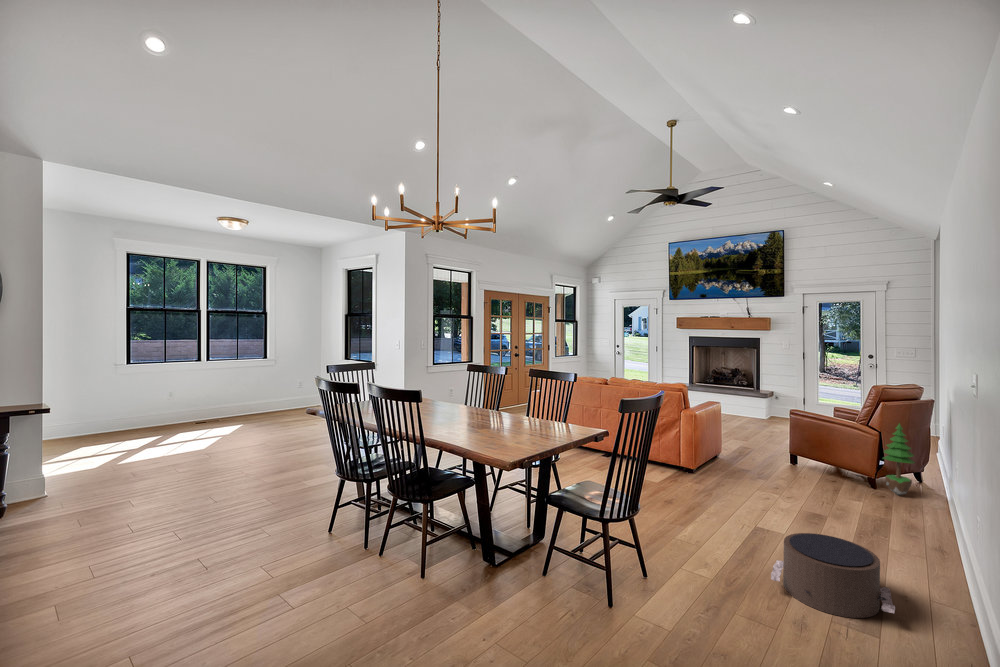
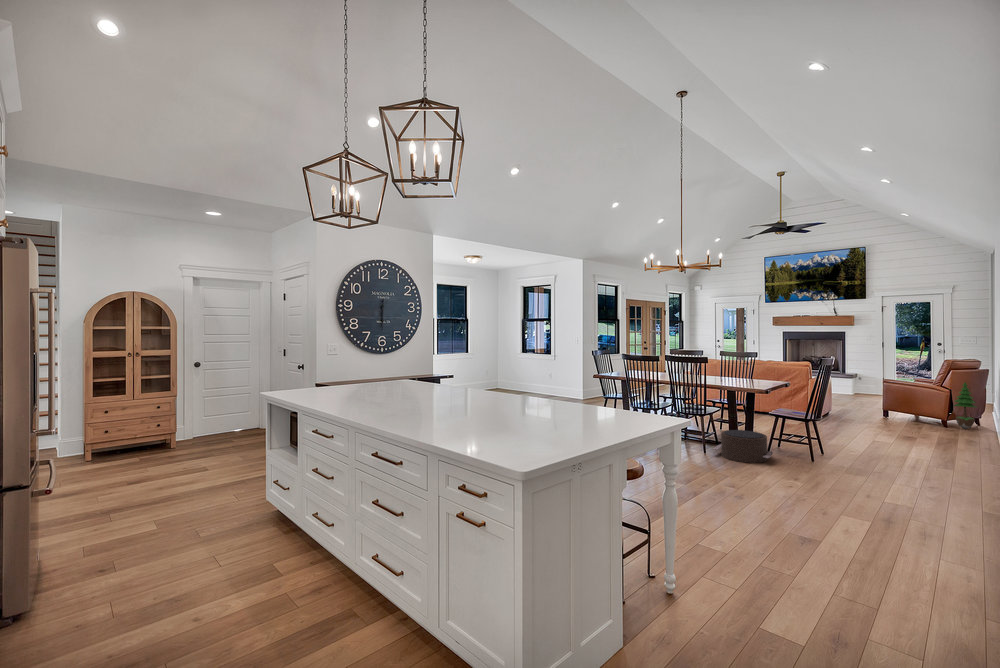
pouf: present [771,533,895,618] -> present [713,430,773,463]

